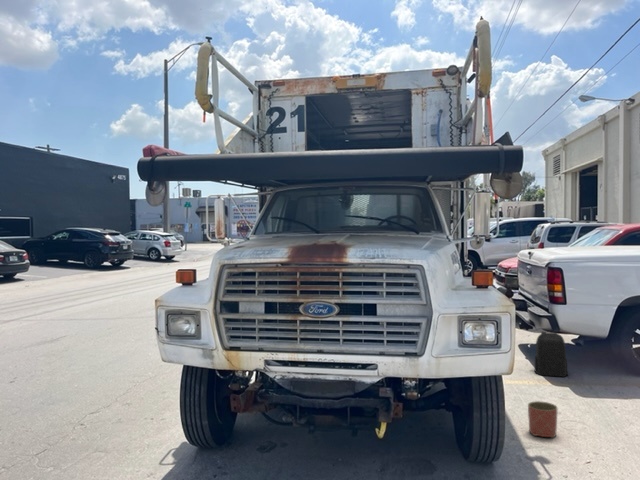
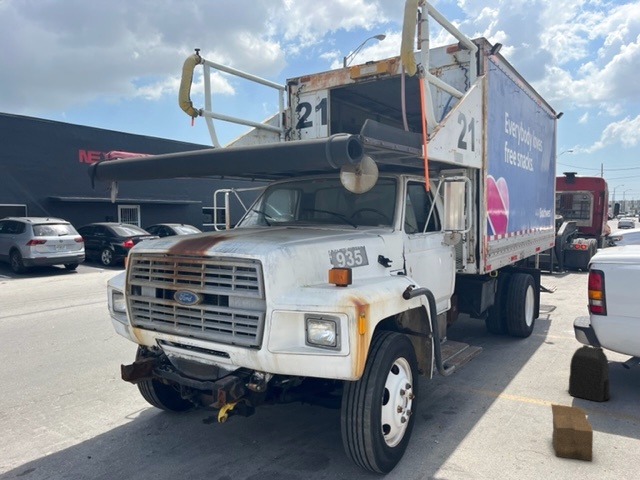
cardboard box: none [571,380,617,423] -> present [551,404,593,461]
planter: present [528,401,557,438] -> none [462,419,494,463]

